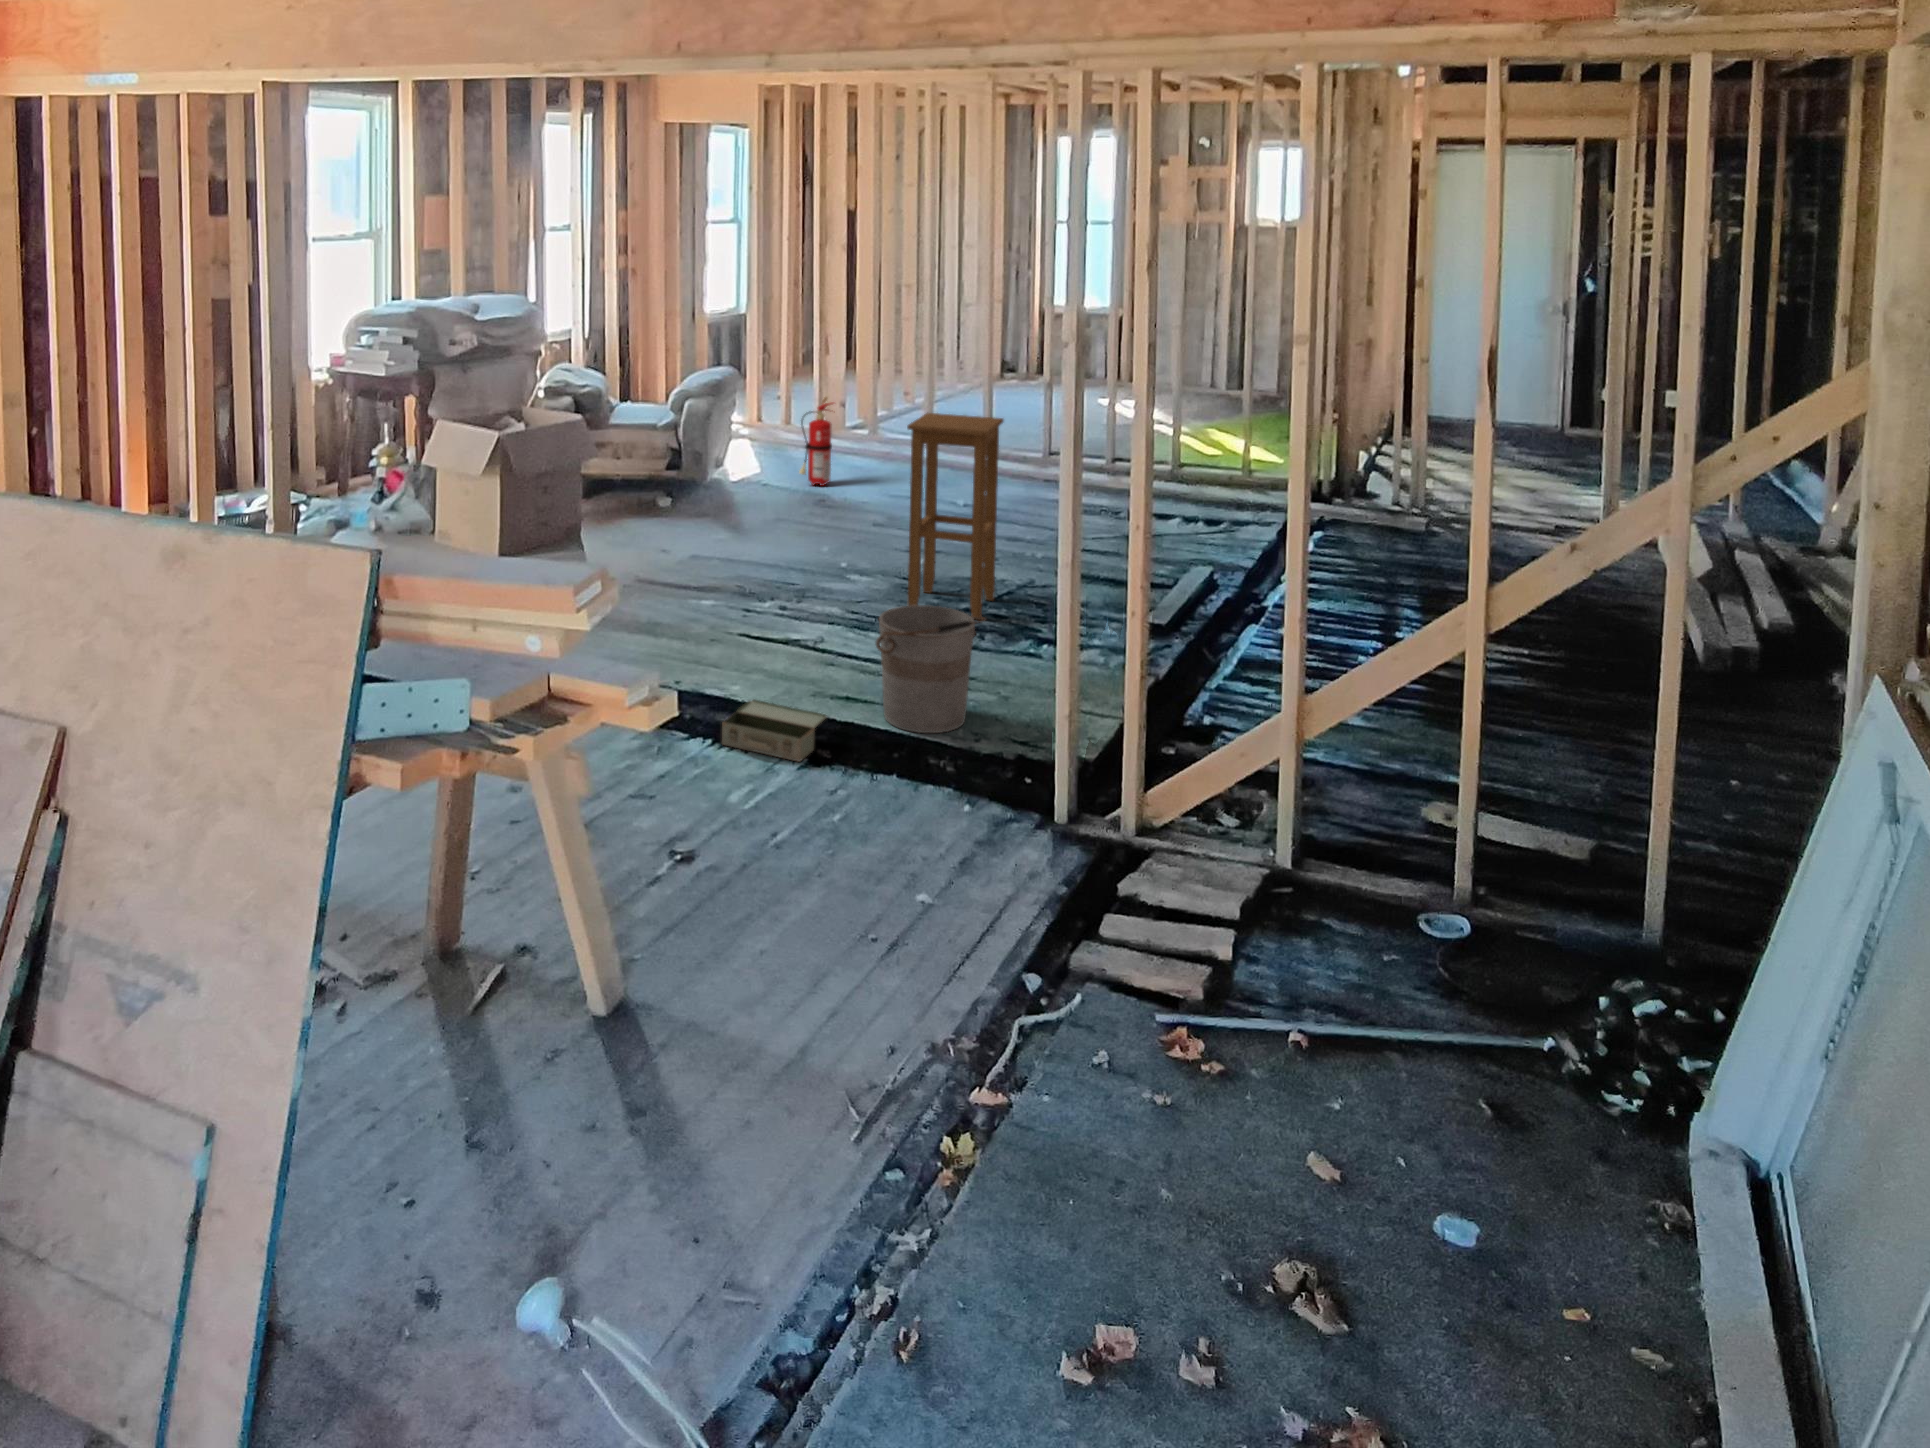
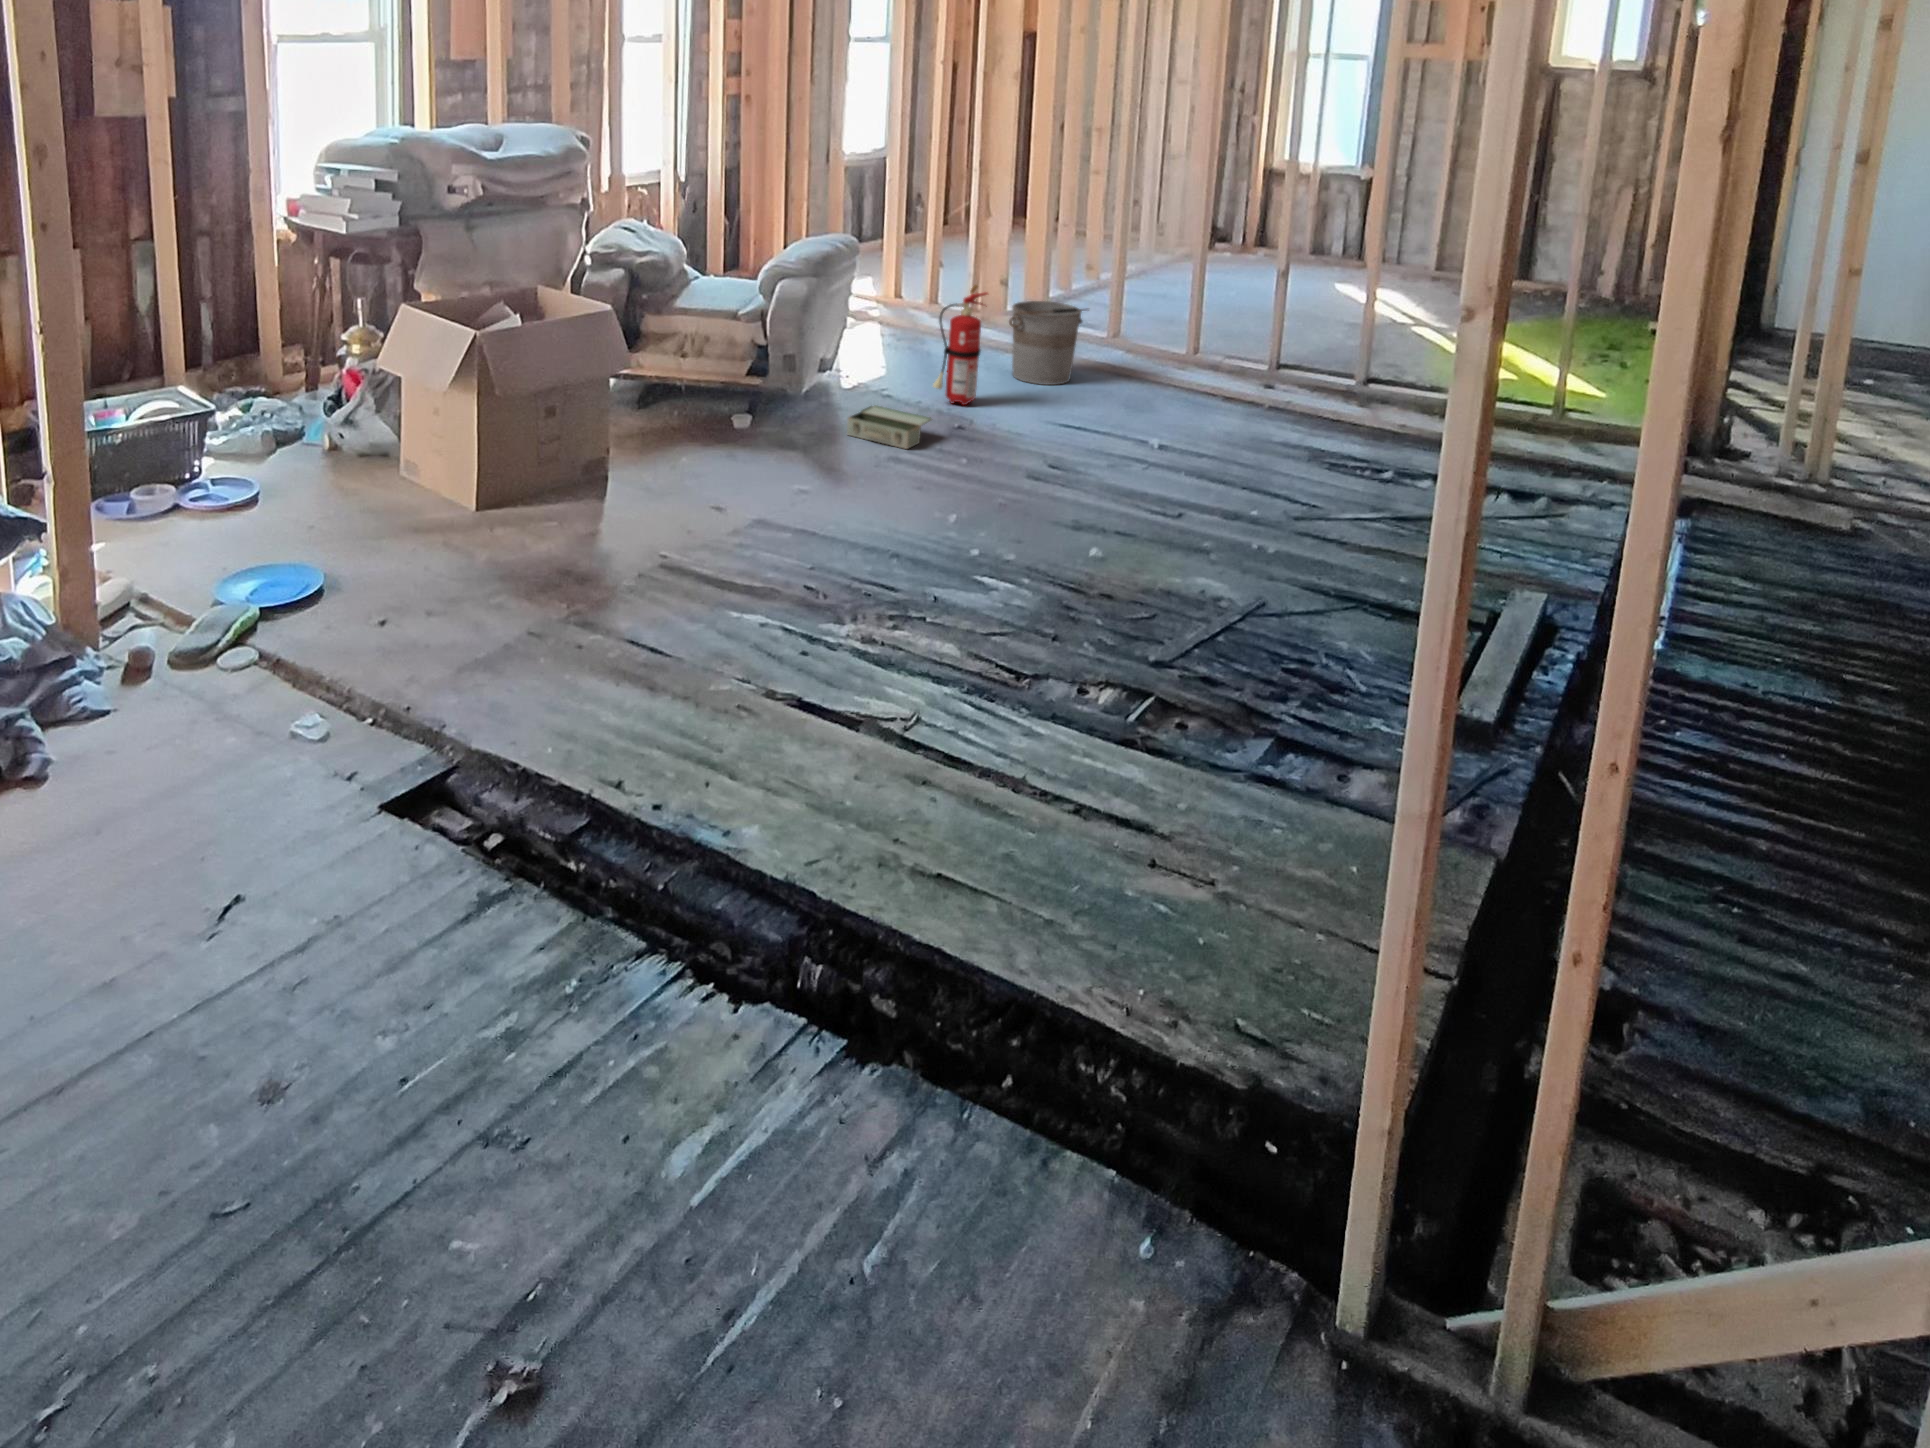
stool: present [907,413,1004,617] -> none [1066,348,1241,686]
bucket: present [876,605,986,733] -> present [1009,301,1086,385]
toolbox: present [722,700,826,762] -> present [847,405,931,449]

